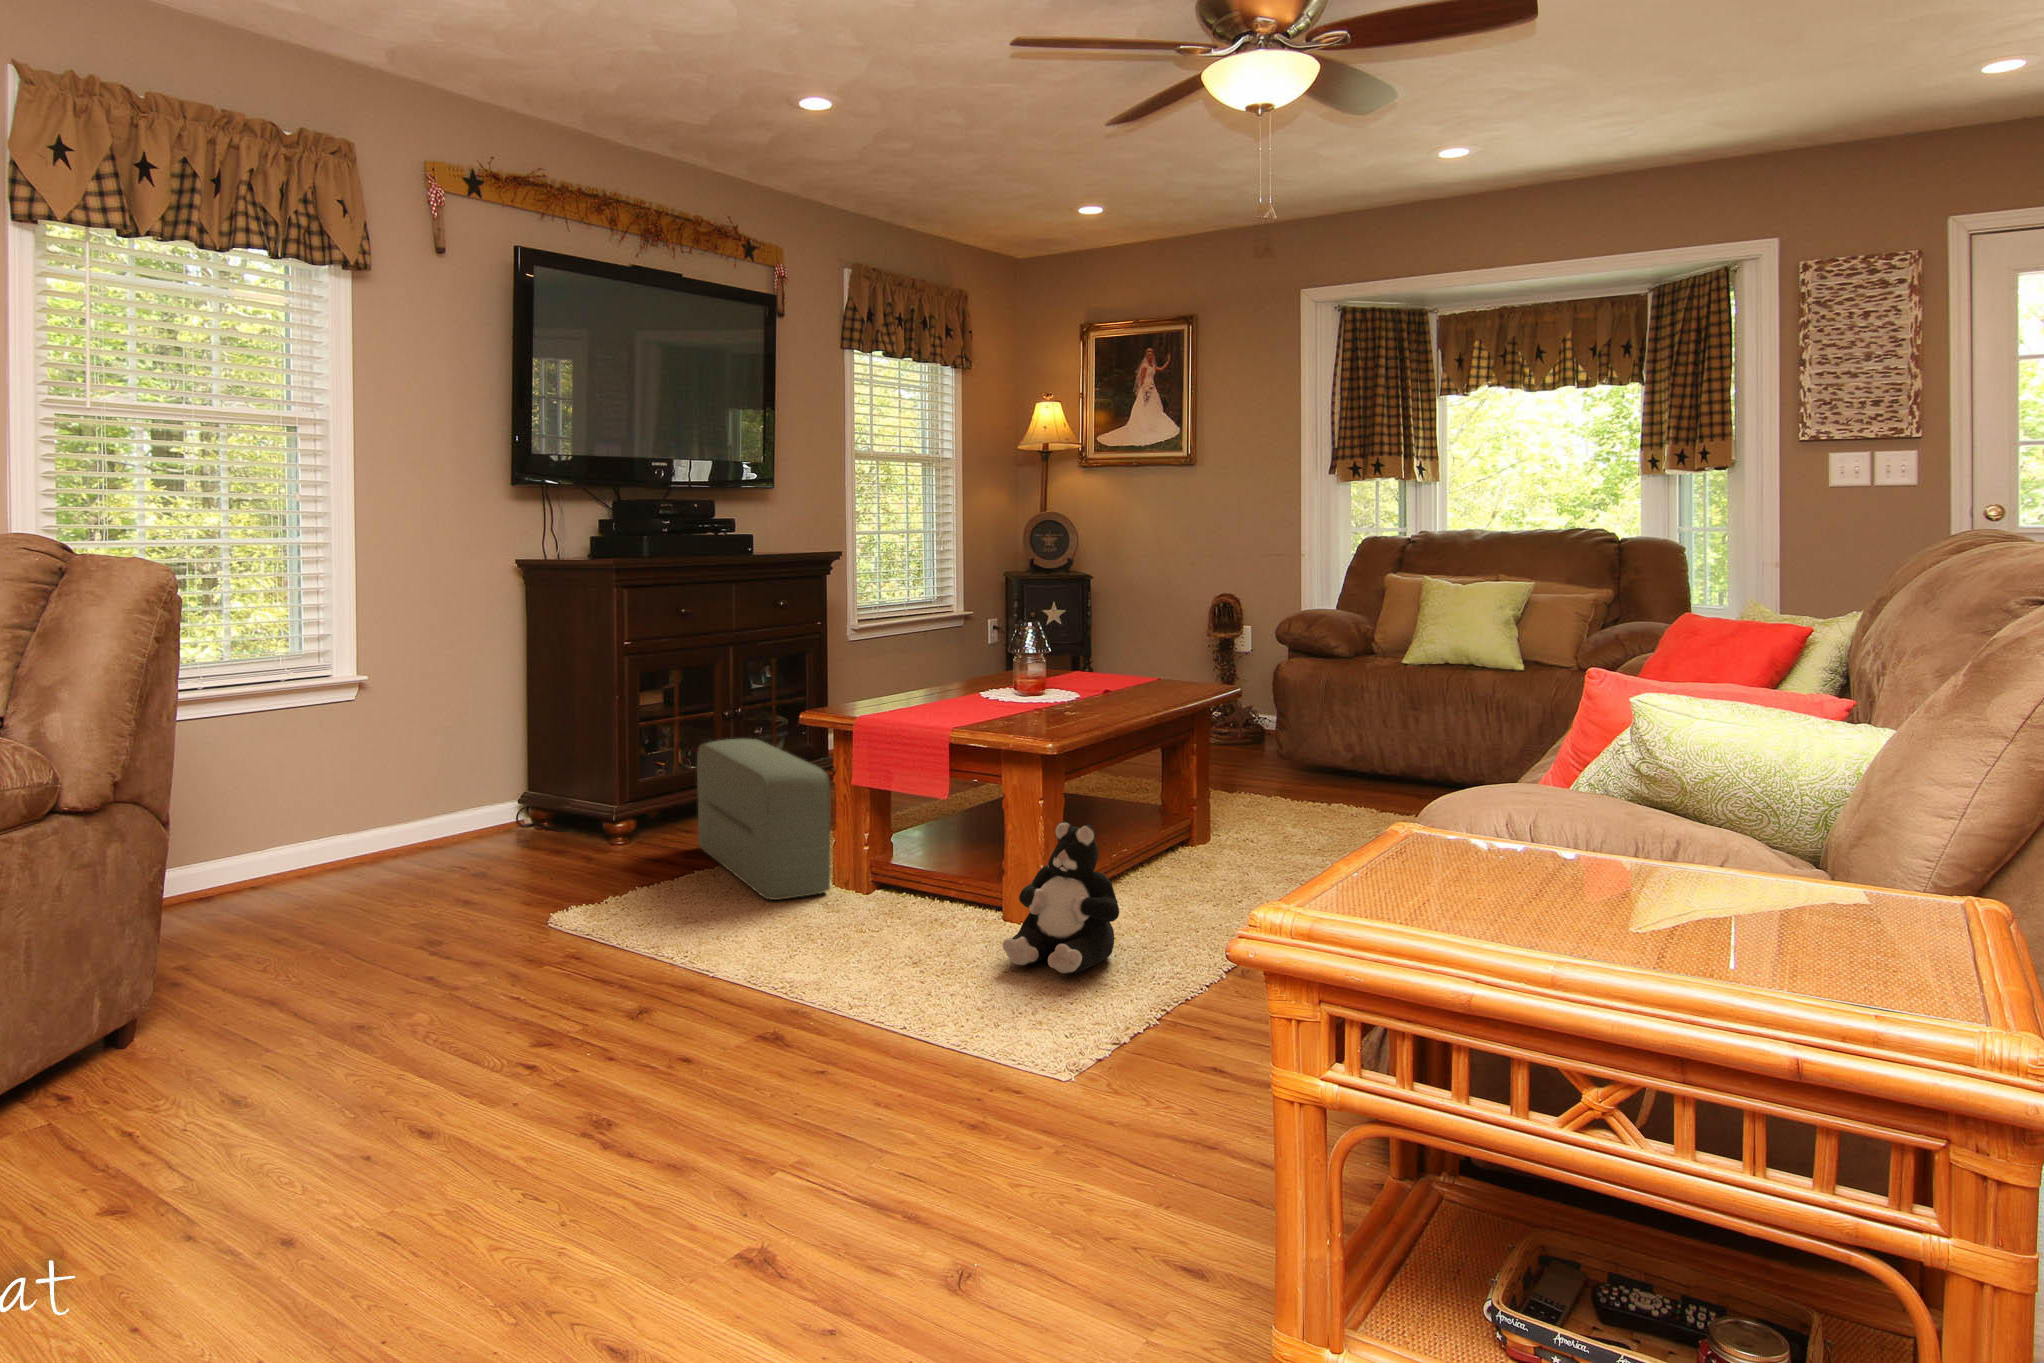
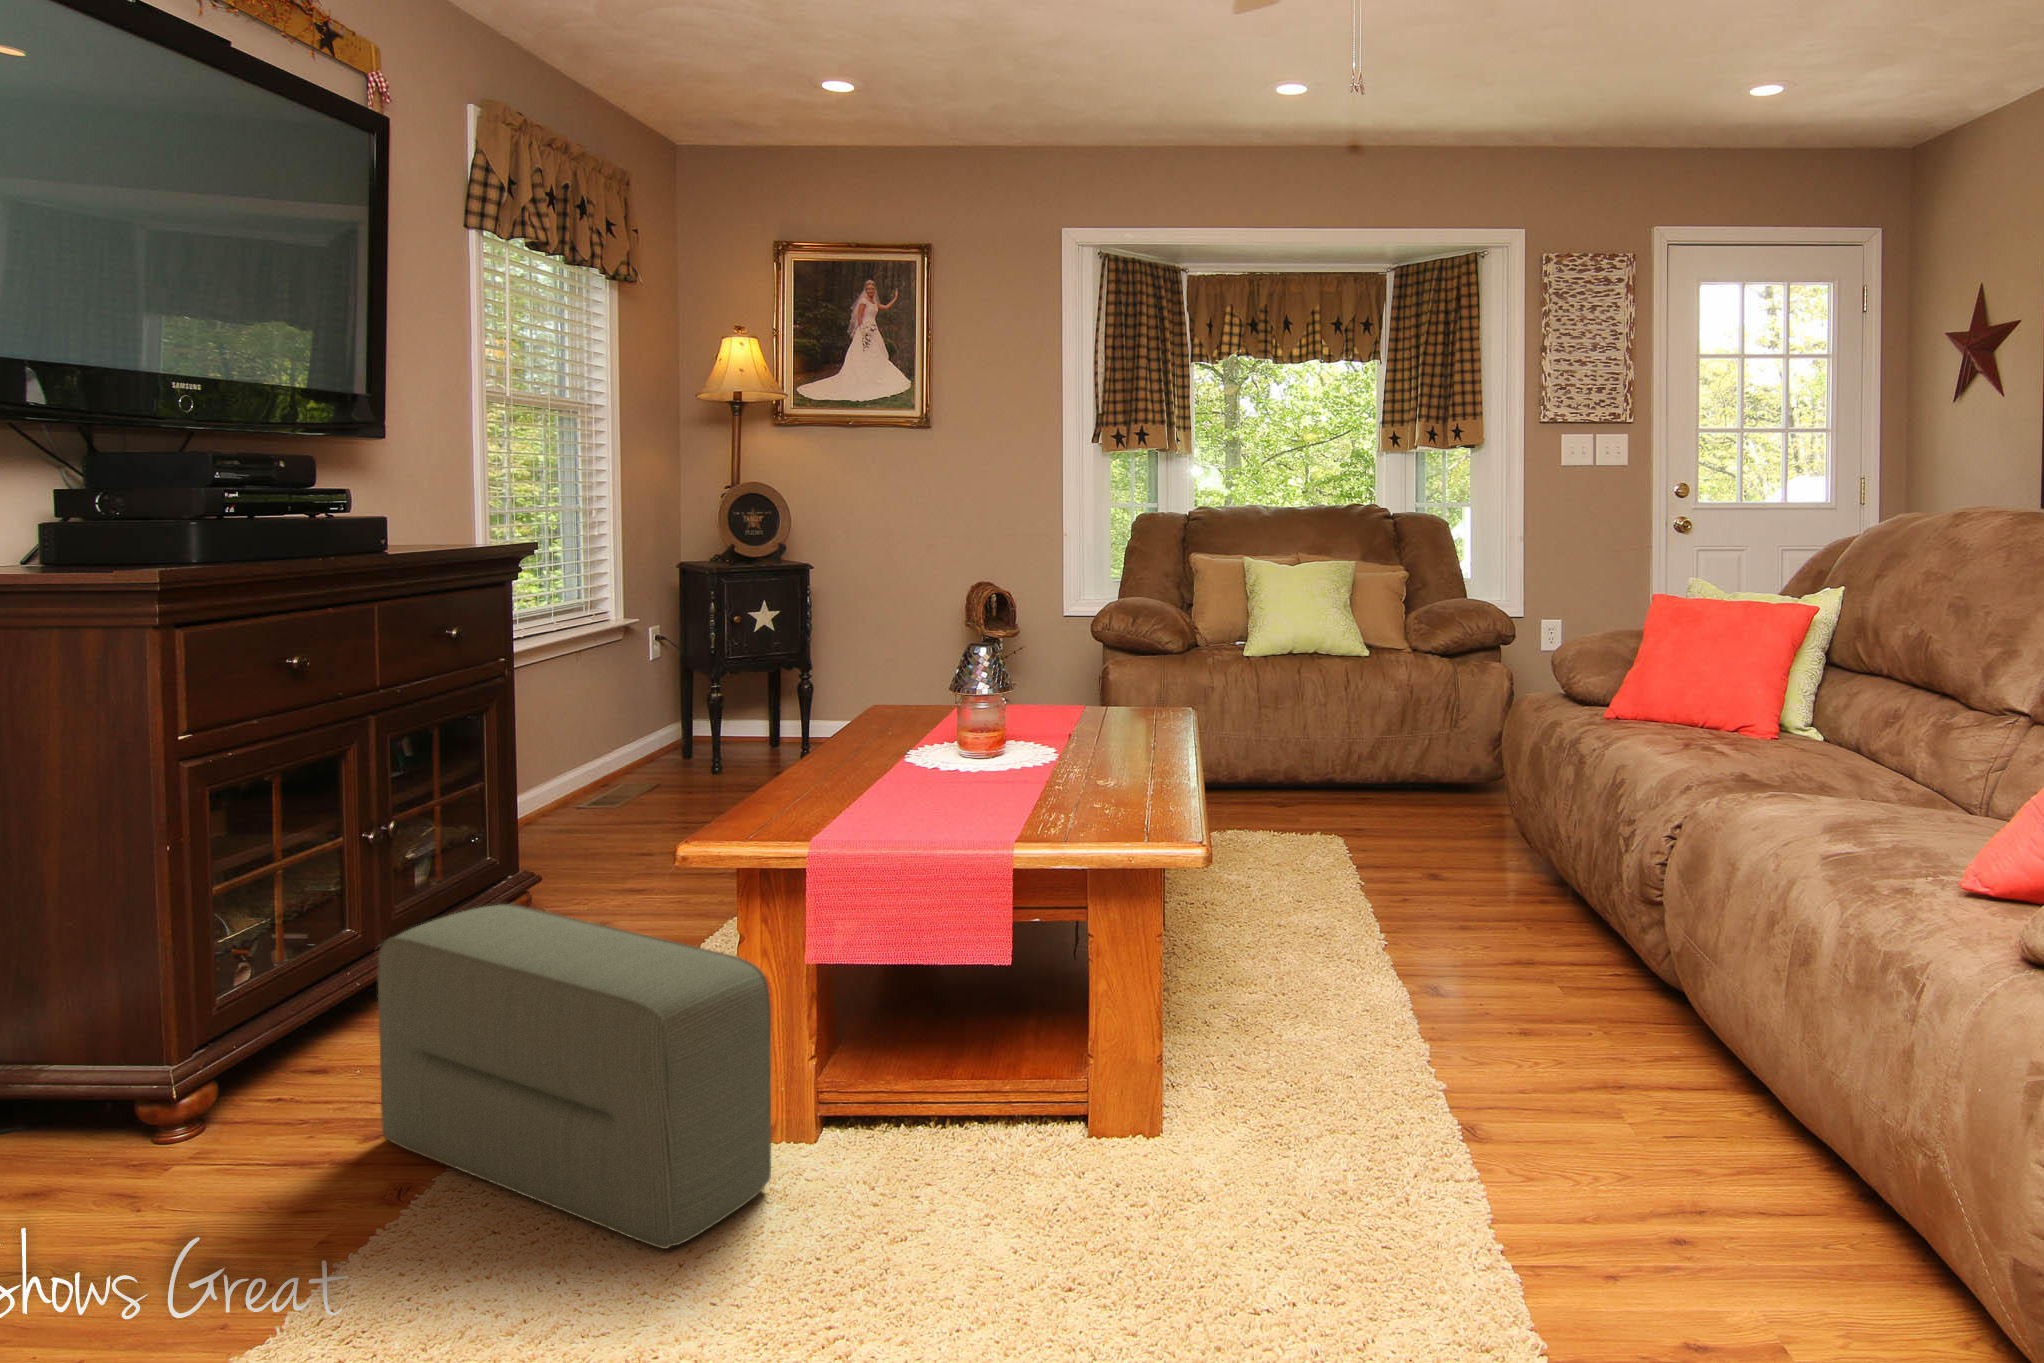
plush toy: present [1003,822,1119,974] -> none [1217,986,1403,1267]

